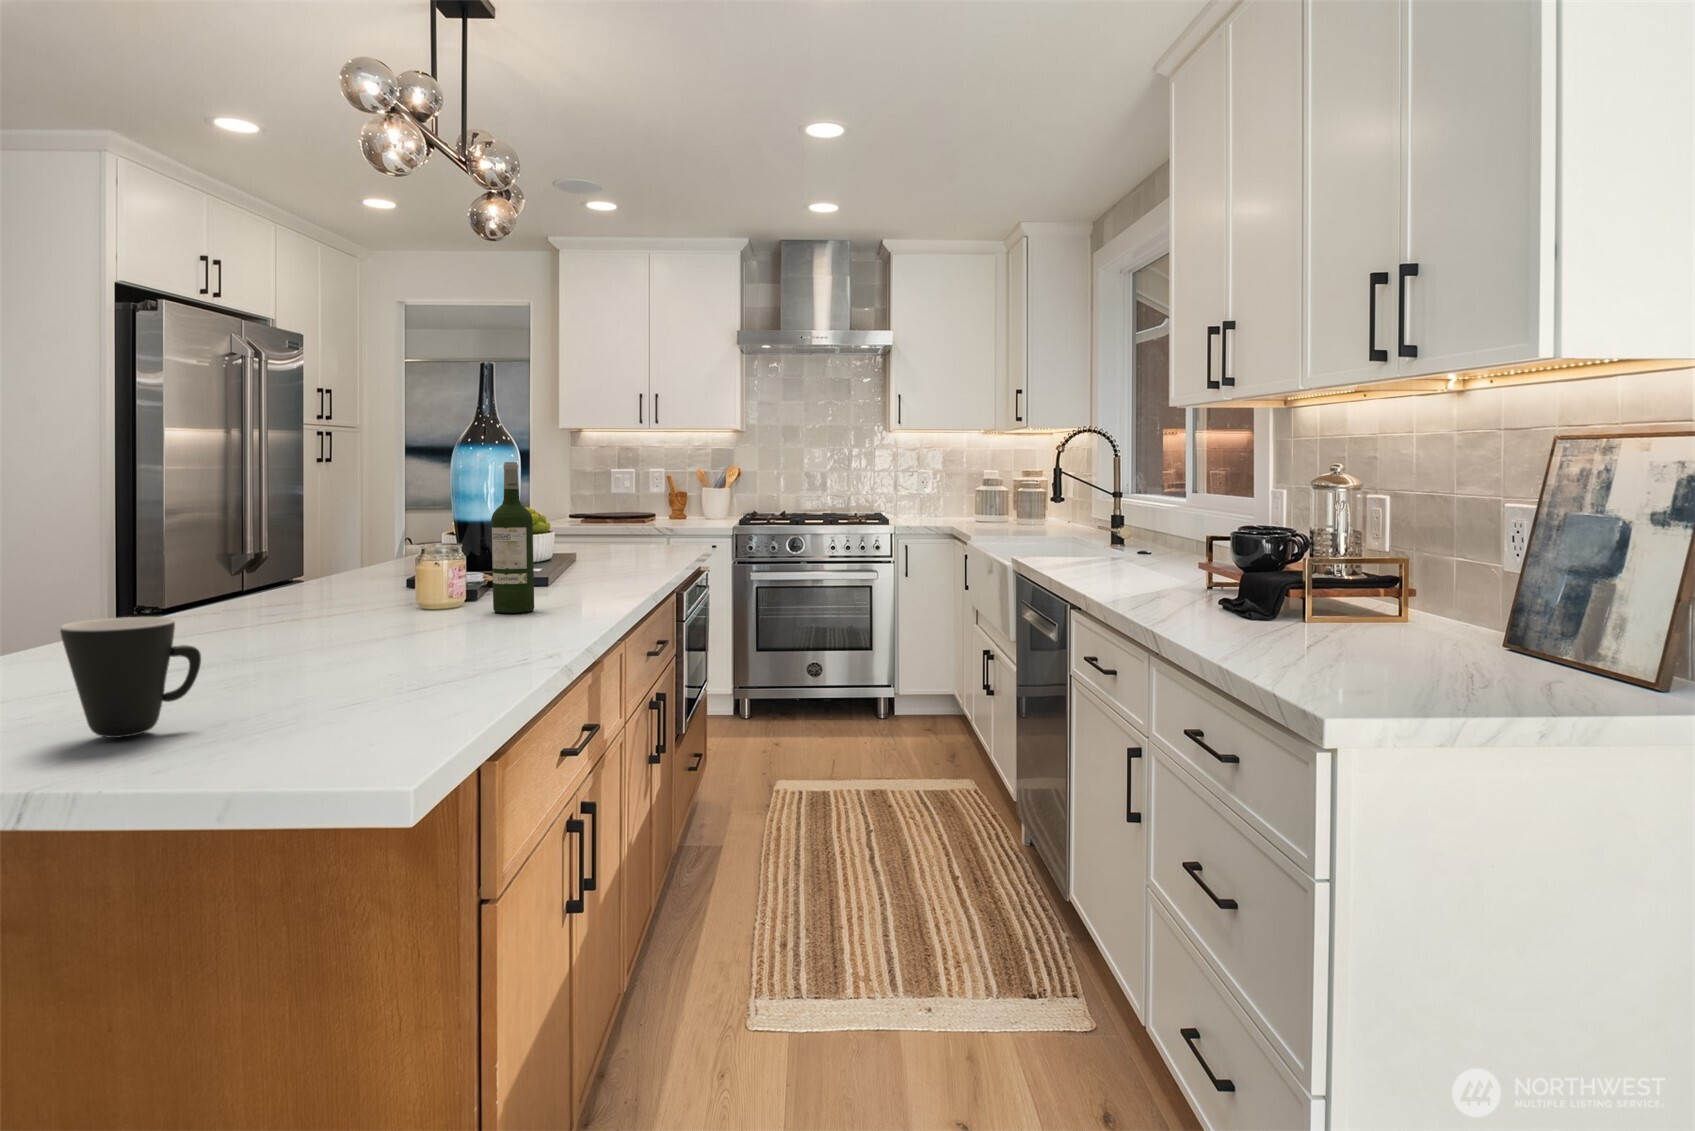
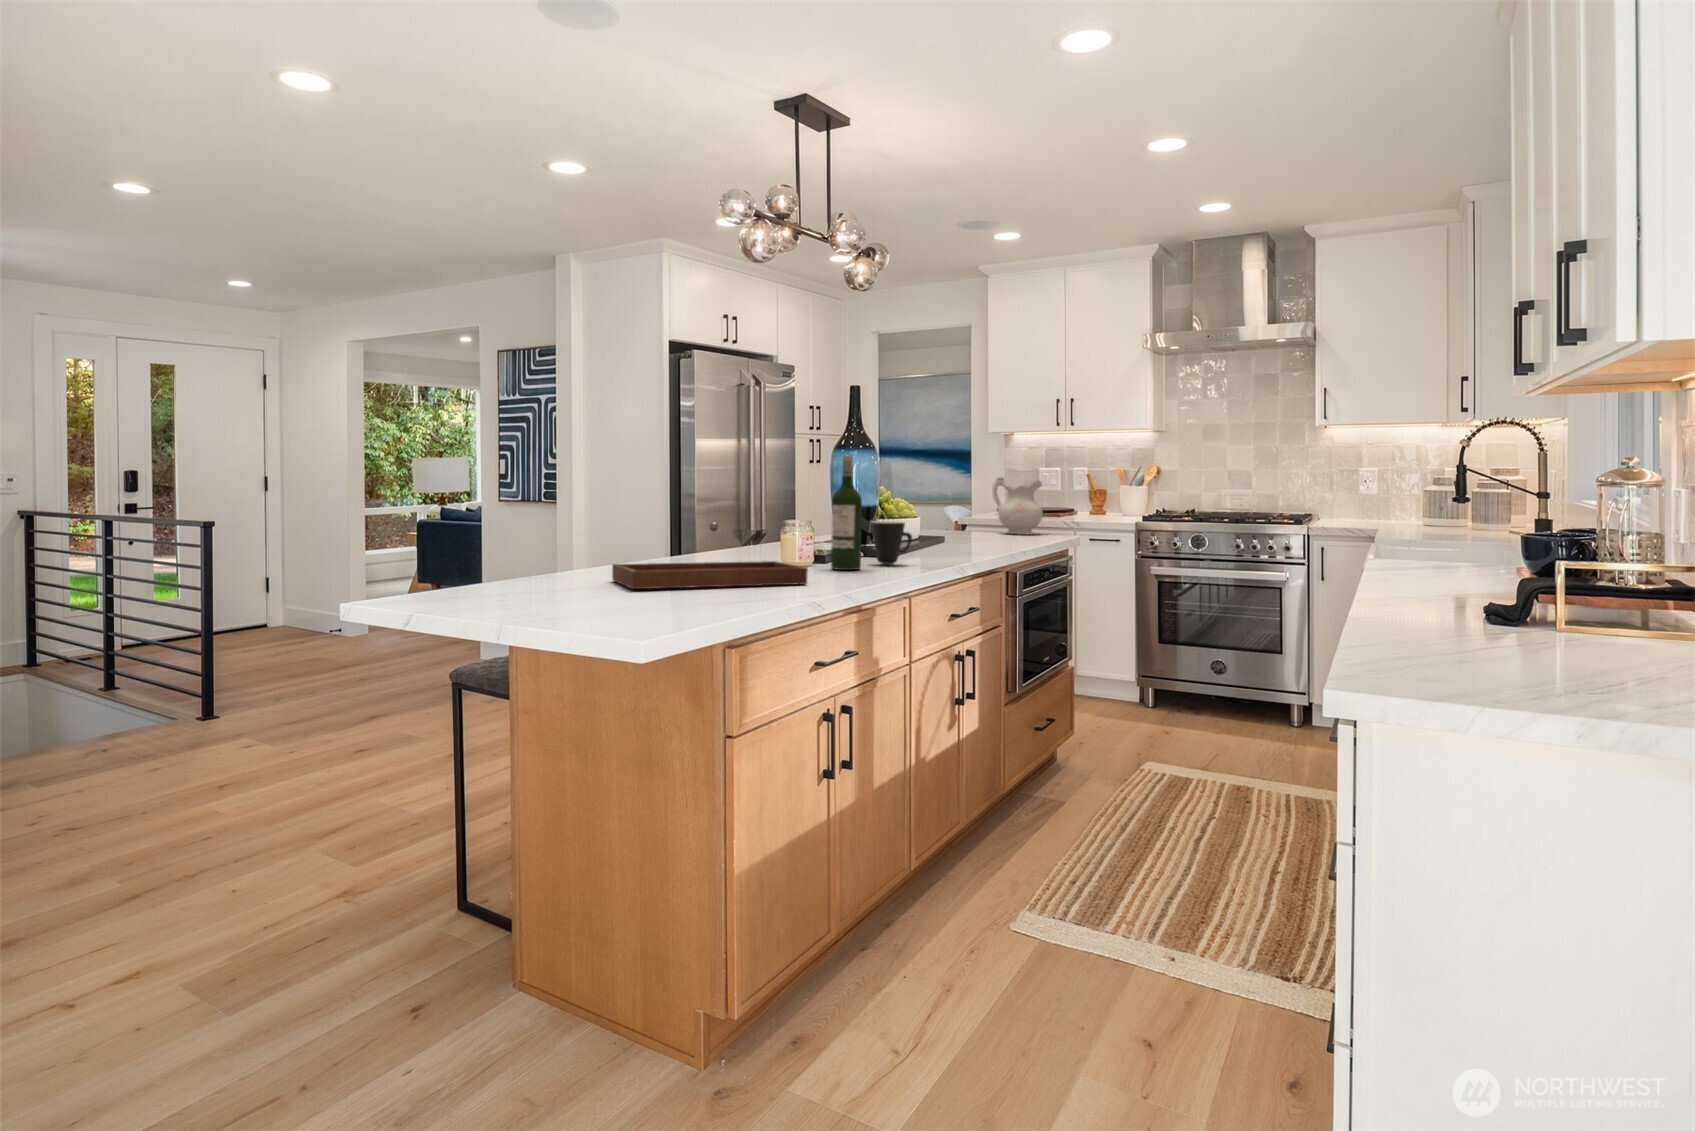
ceramic pitcher: none [593,481,651,546] -> present [992,478,1043,534]
tray: none [178,561,505,679] -> present [612,522,808,589]
mug: present [60,617,201,738] -> present [871,521,912,564]

